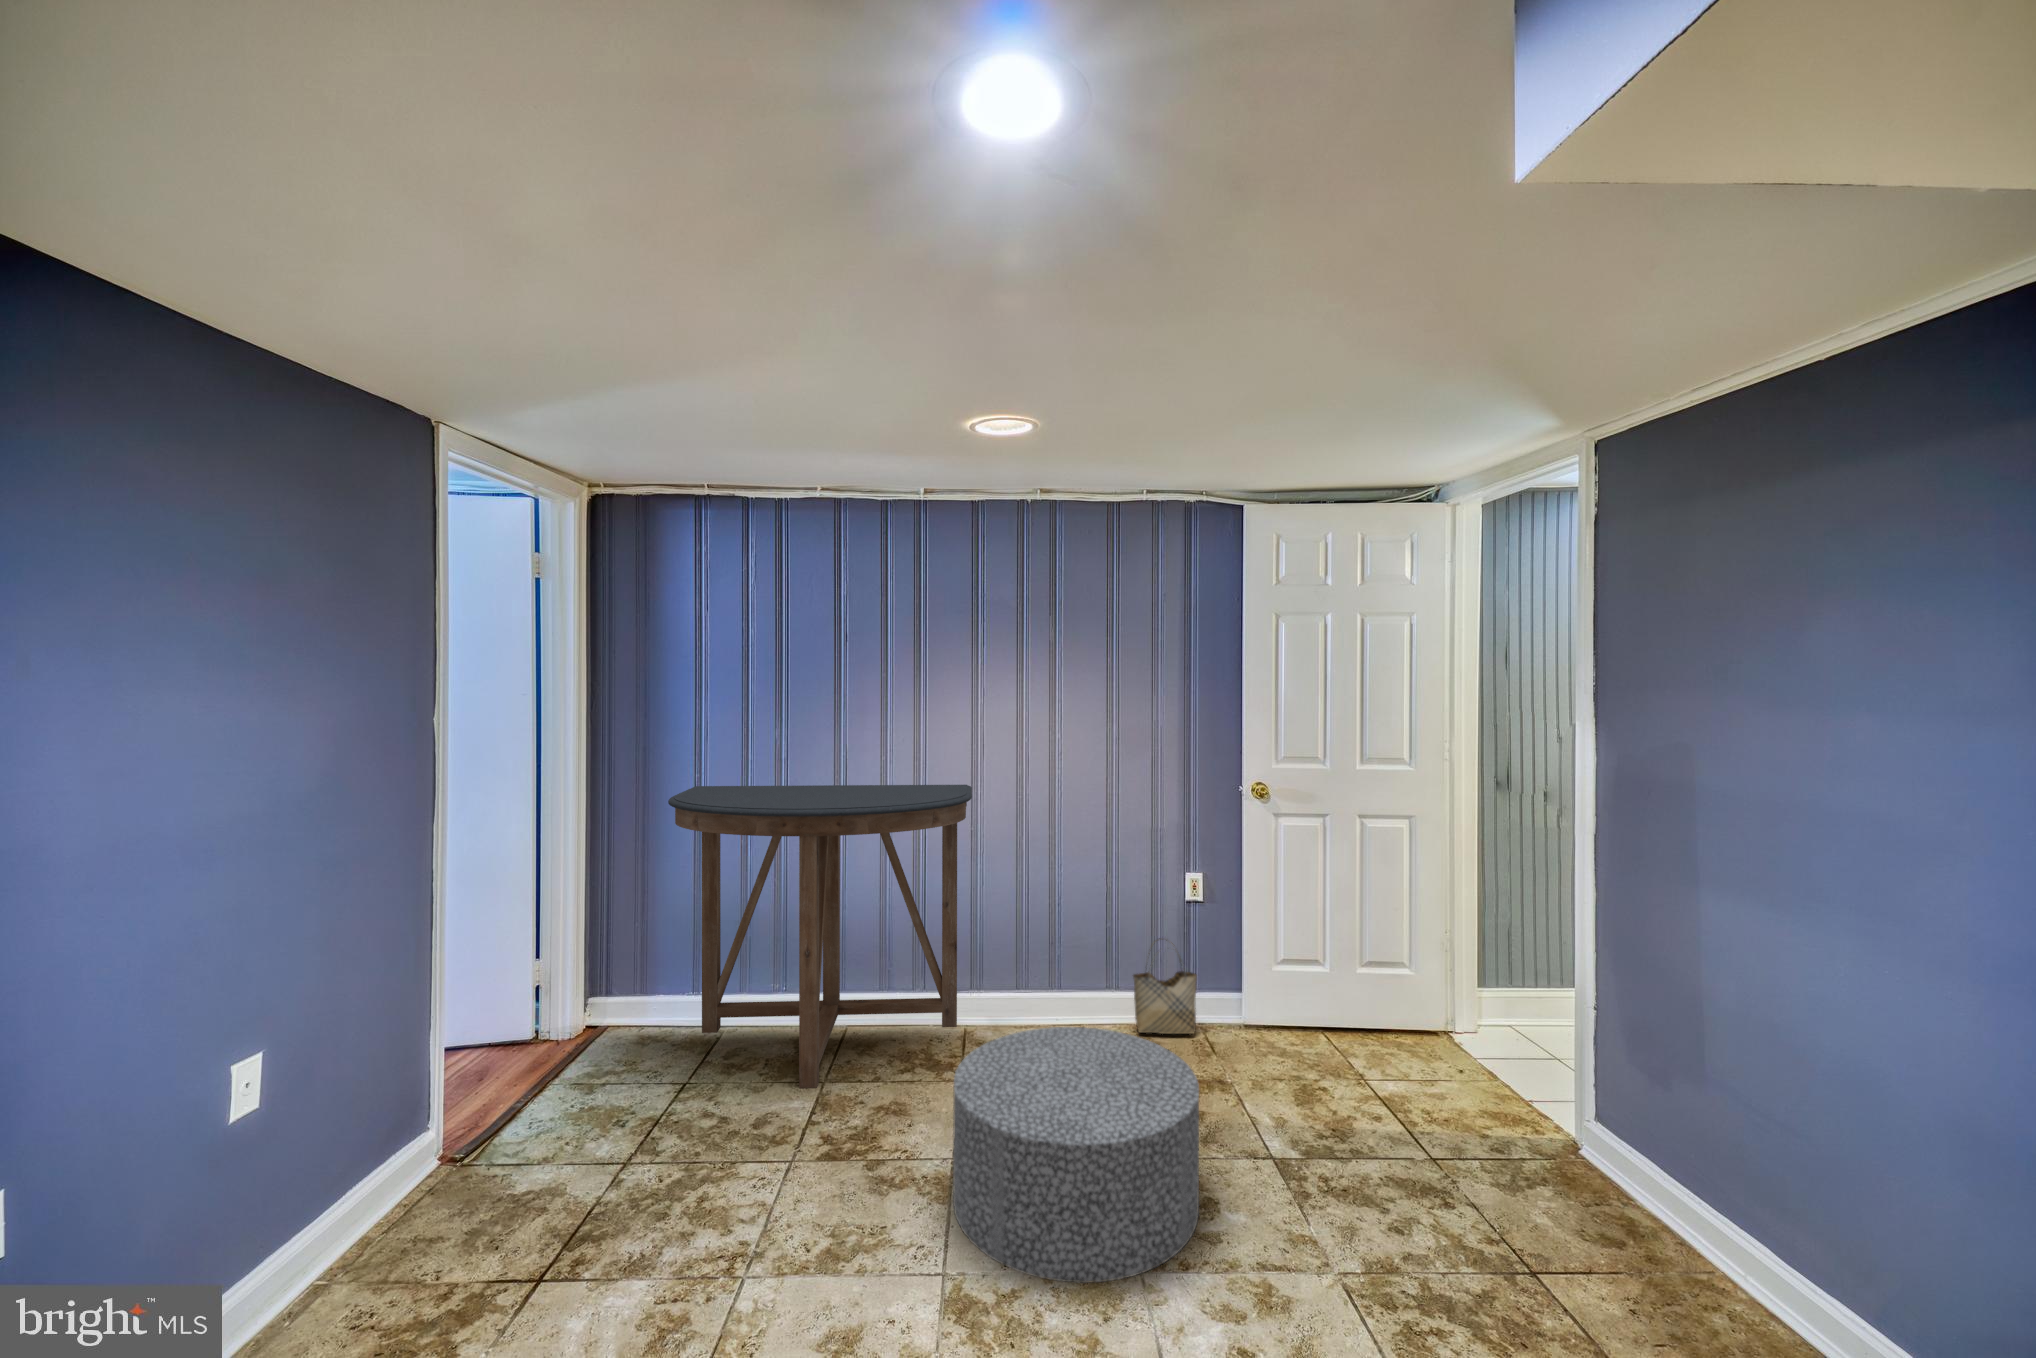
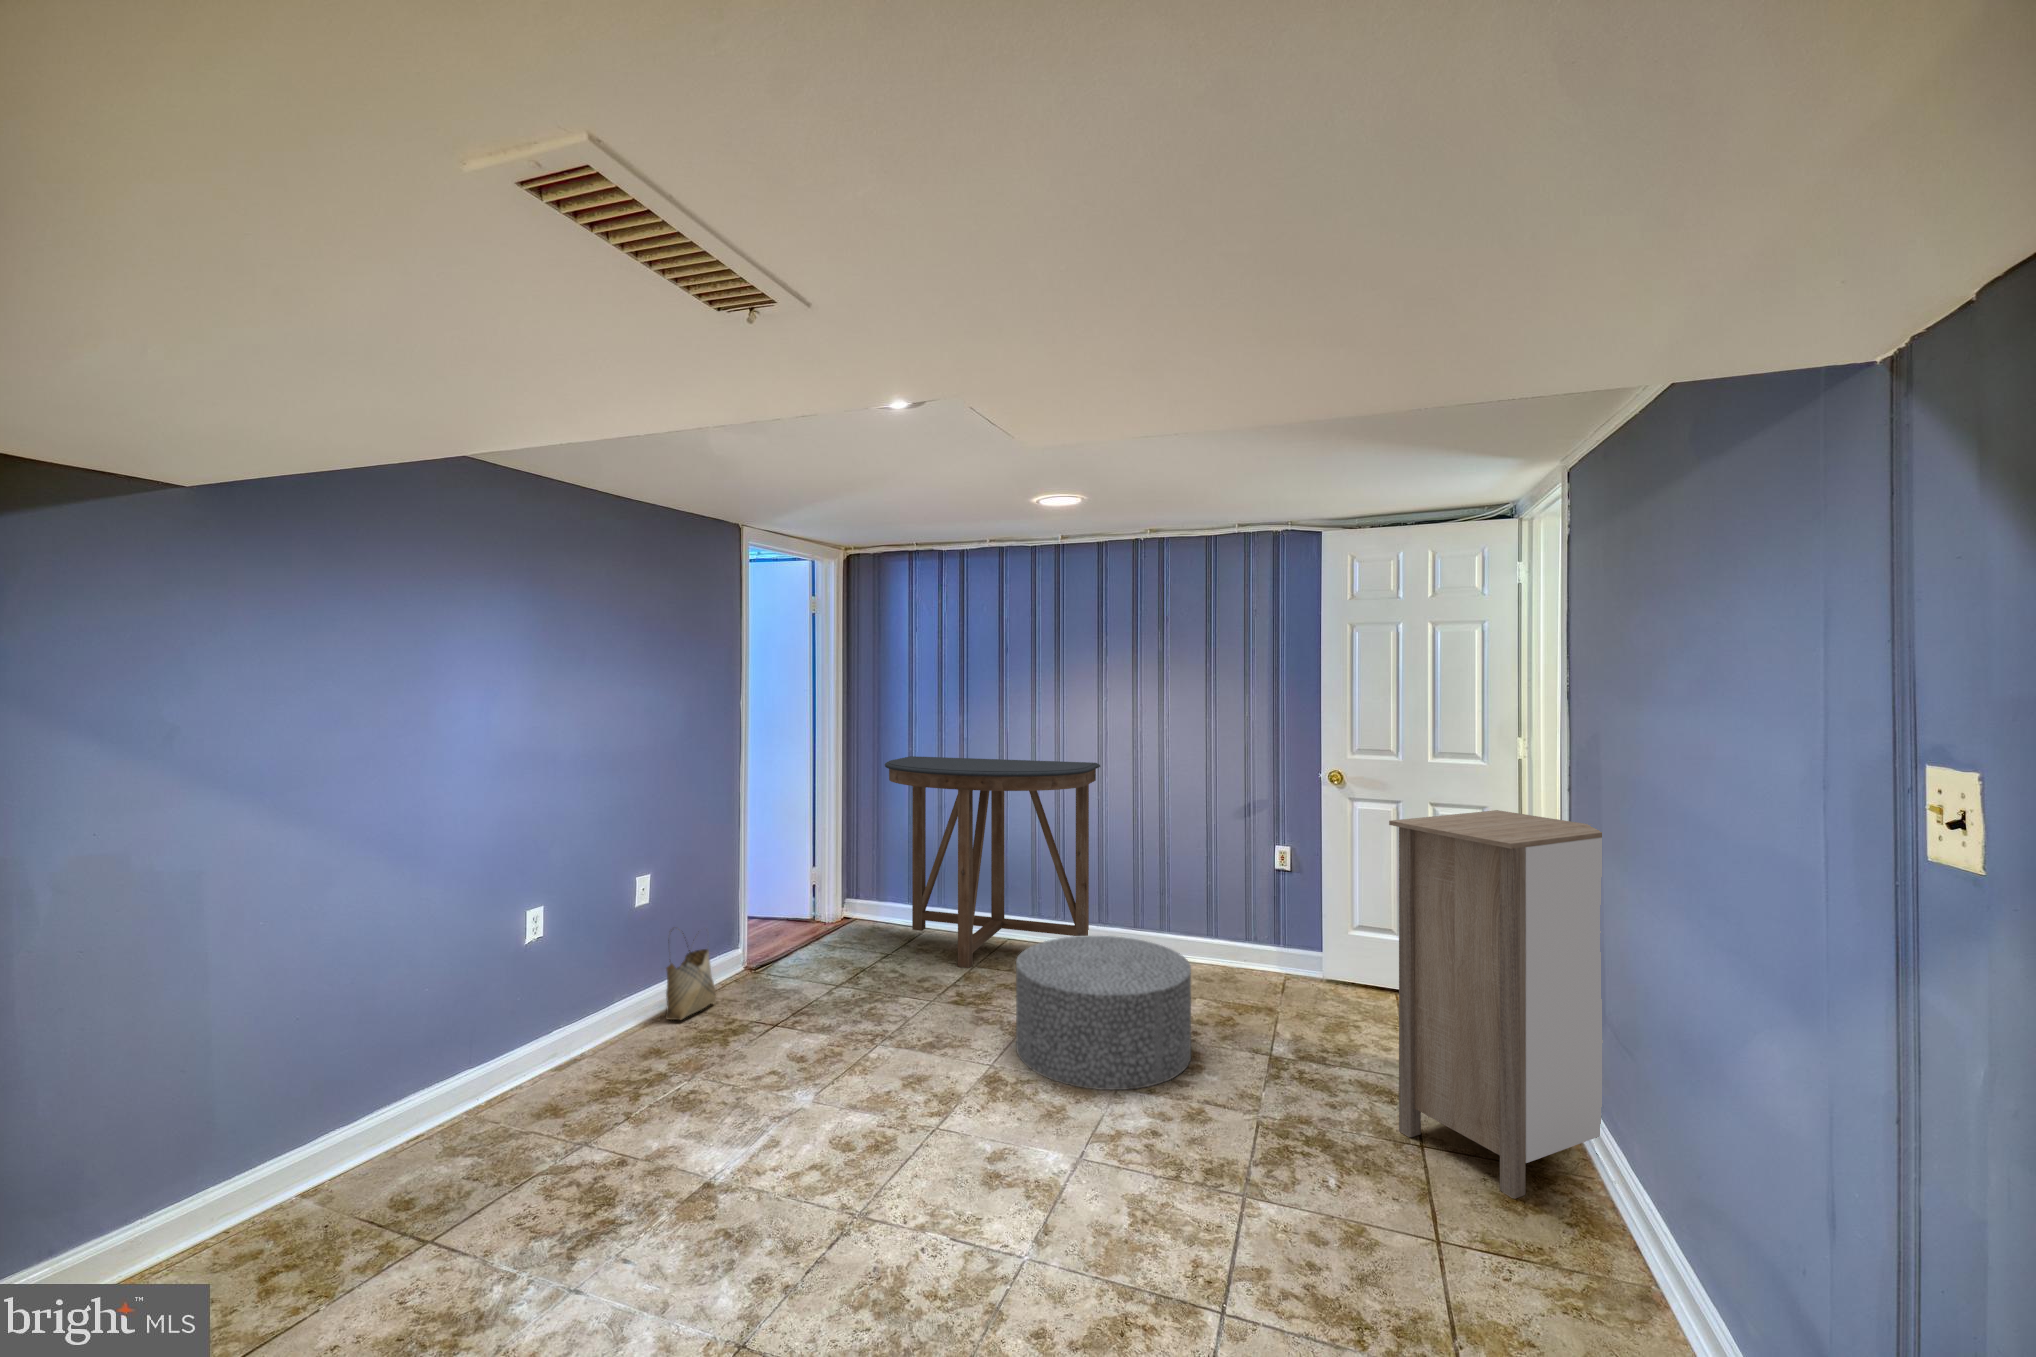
storage cabinet: none [1483,833,1711,1331] -> present [1389,810,1603,1199]
woven basket: present [1133,938,1197,1034] -> present [665,933,716,1020]

